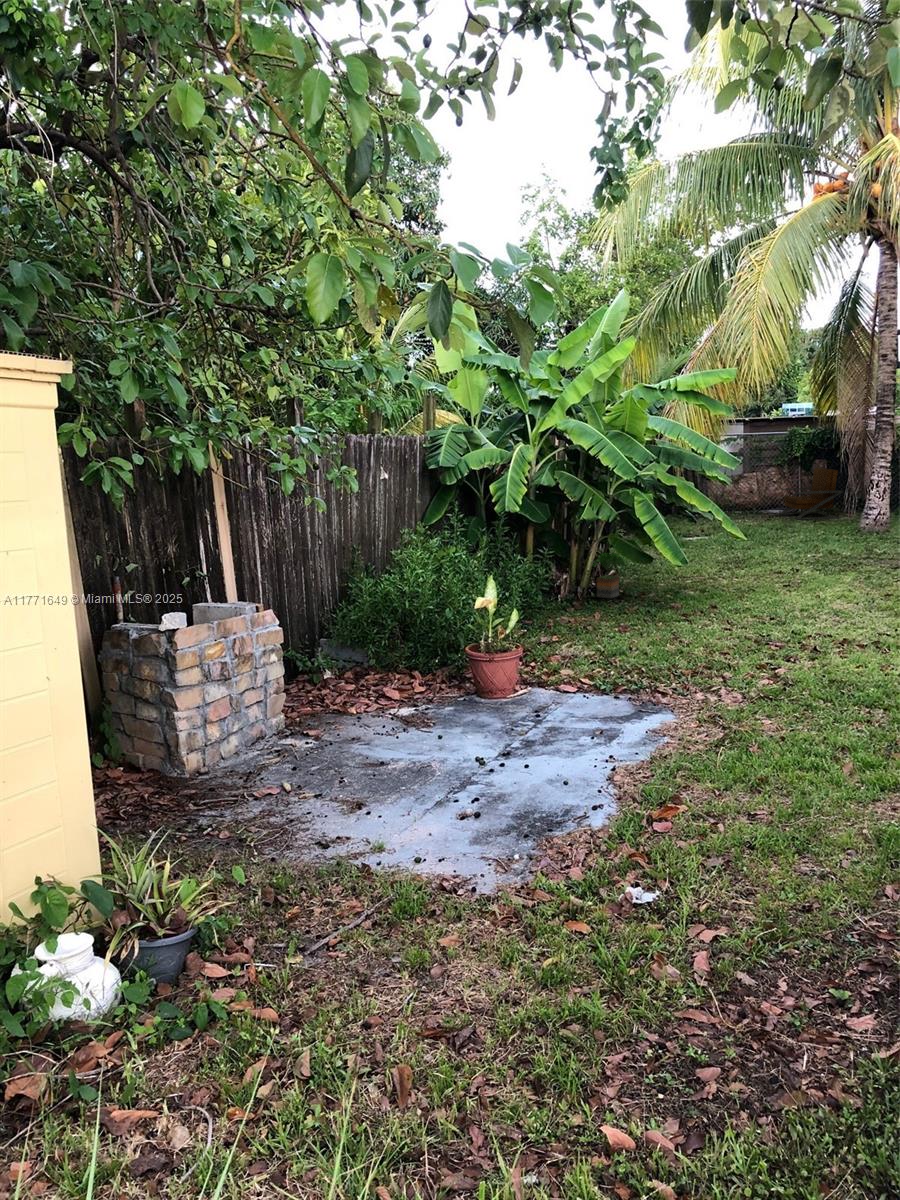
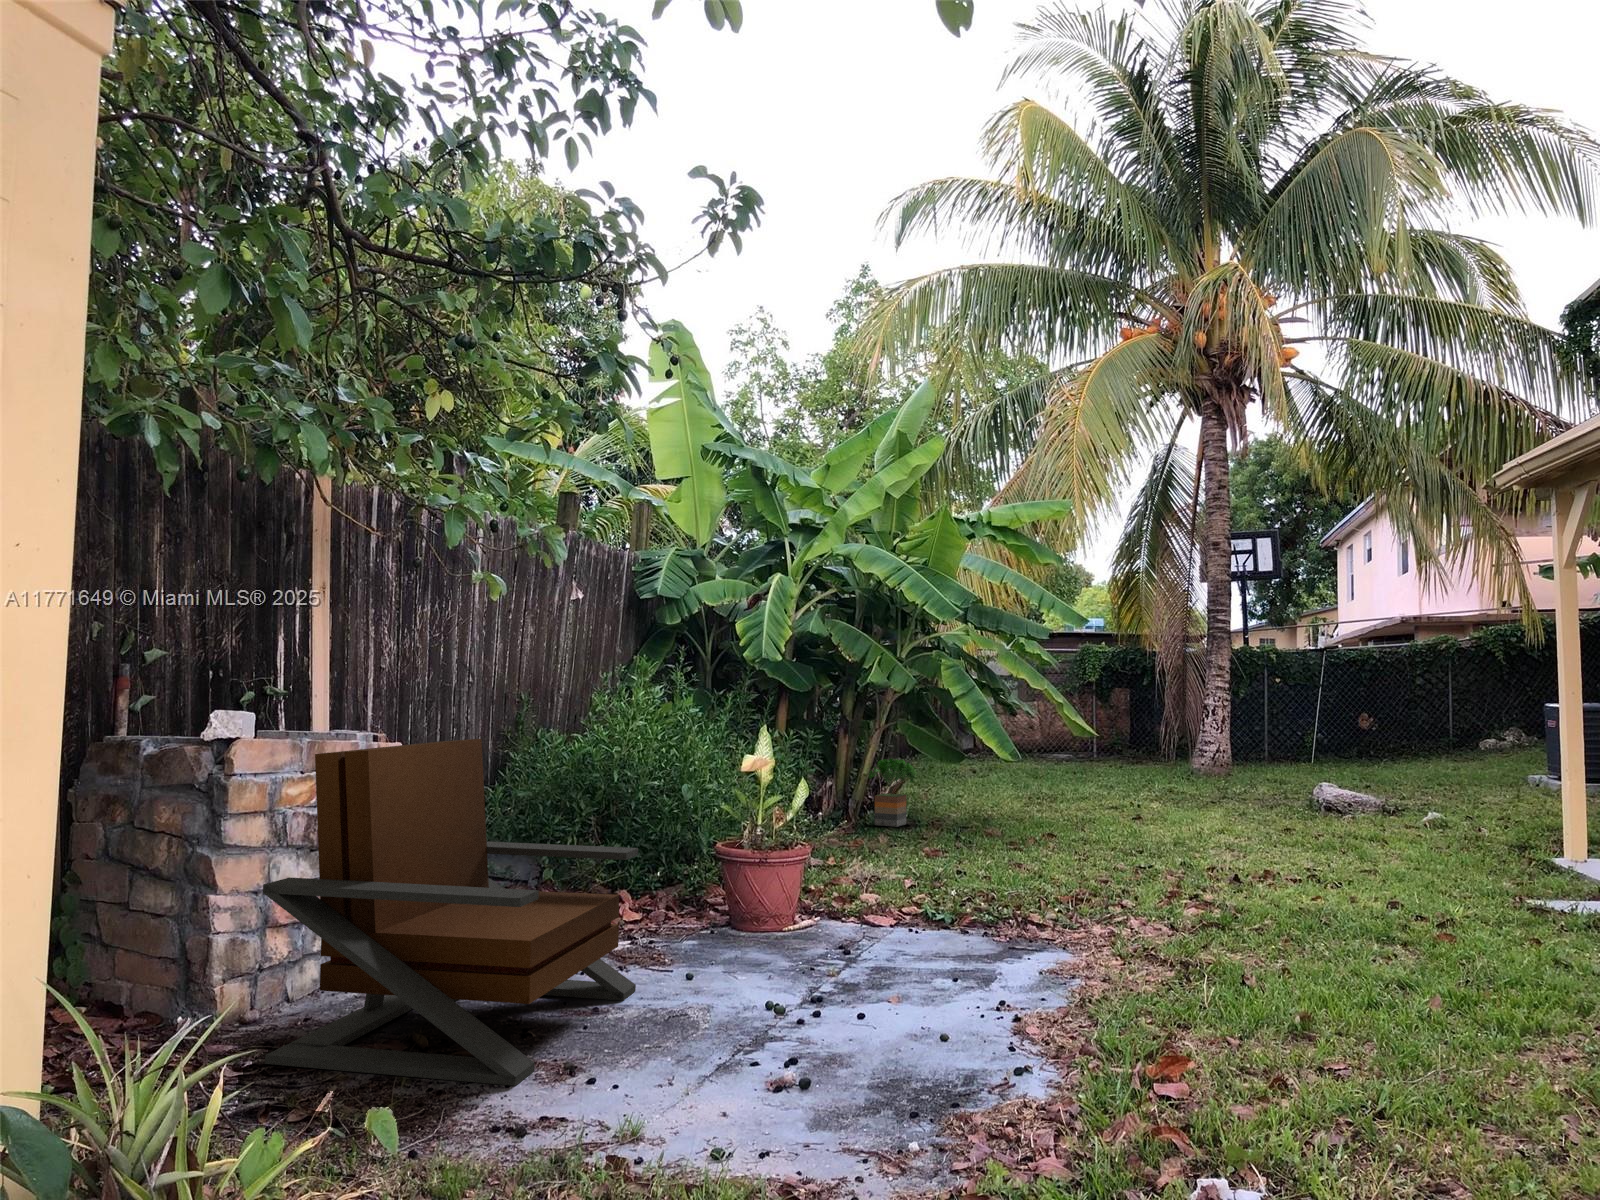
lounge chair: present [781,468,843,520] -> present [263,739,638,1086]

